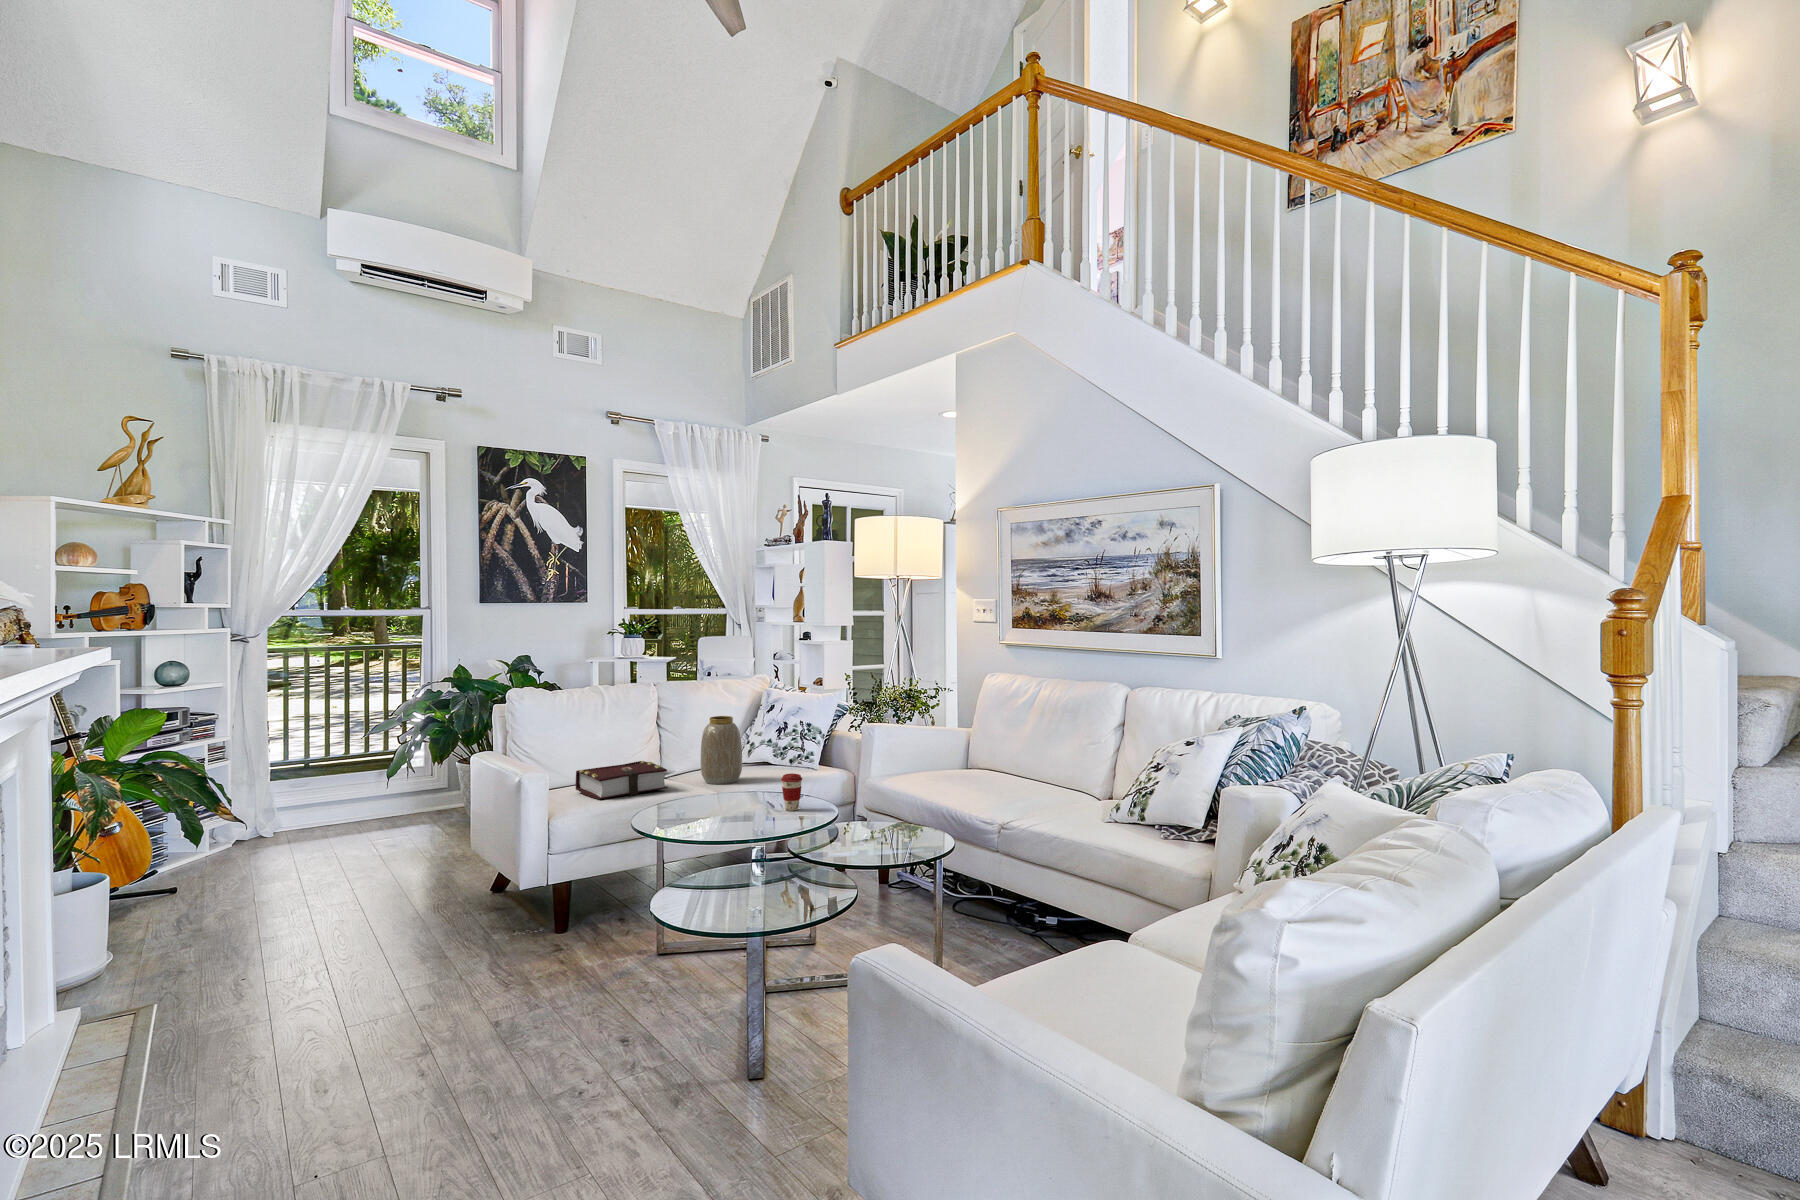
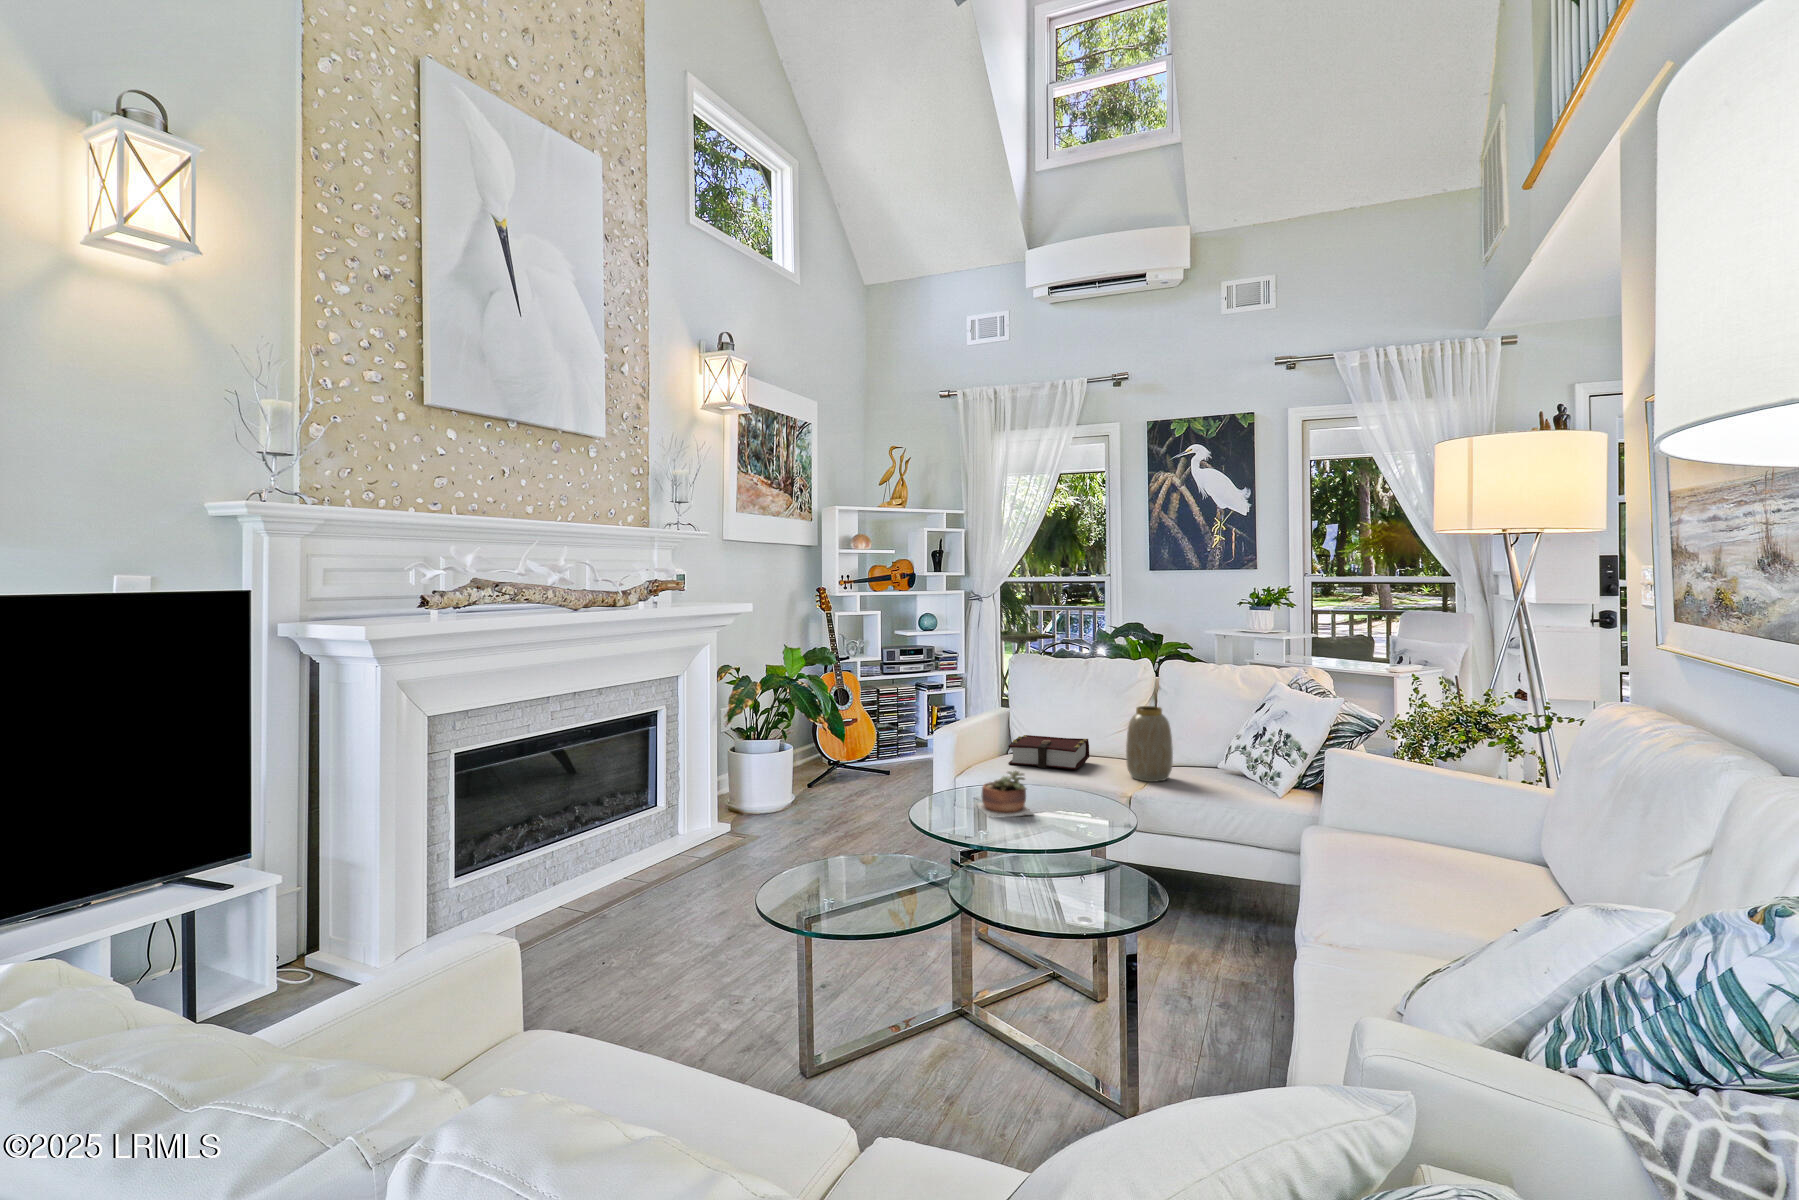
coffee cup: present [781,773,802,811] -> none [1054,775,1078,816]
succulent plant: none [724,778,782,827] -> present [976,771,1034,818]

